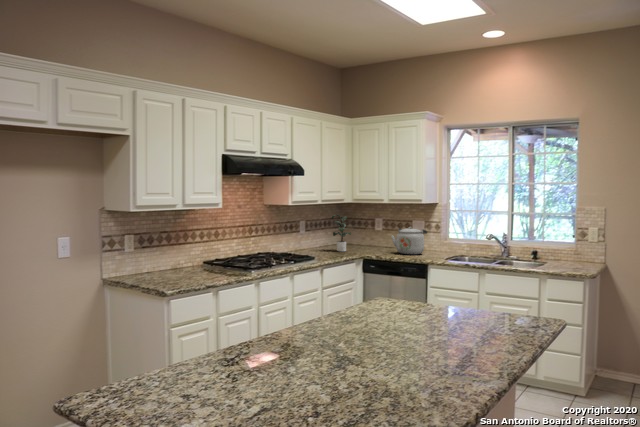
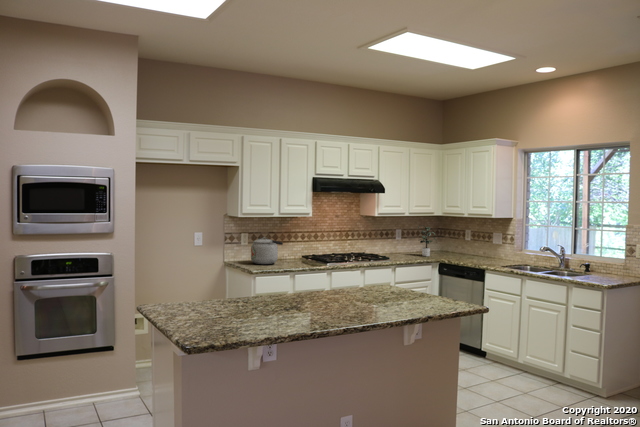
kettle: present [392,227,427,255] -> present [251,237,283,264]

